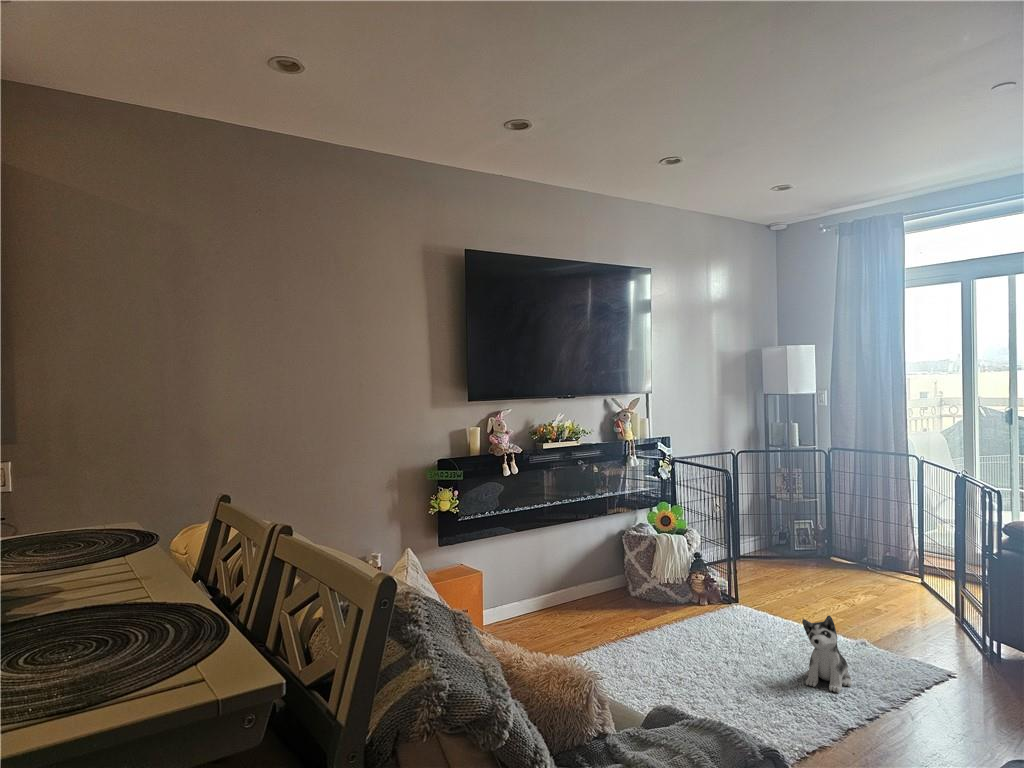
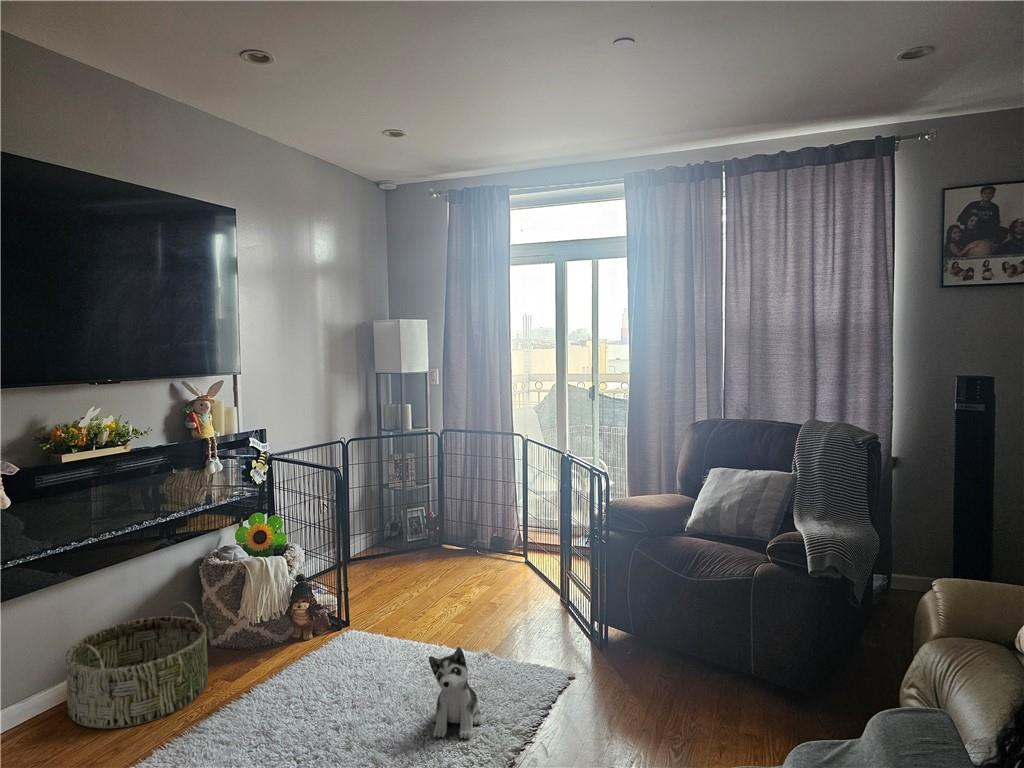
basket: none [543,556,630,631] -> present [66,602,208,729]

